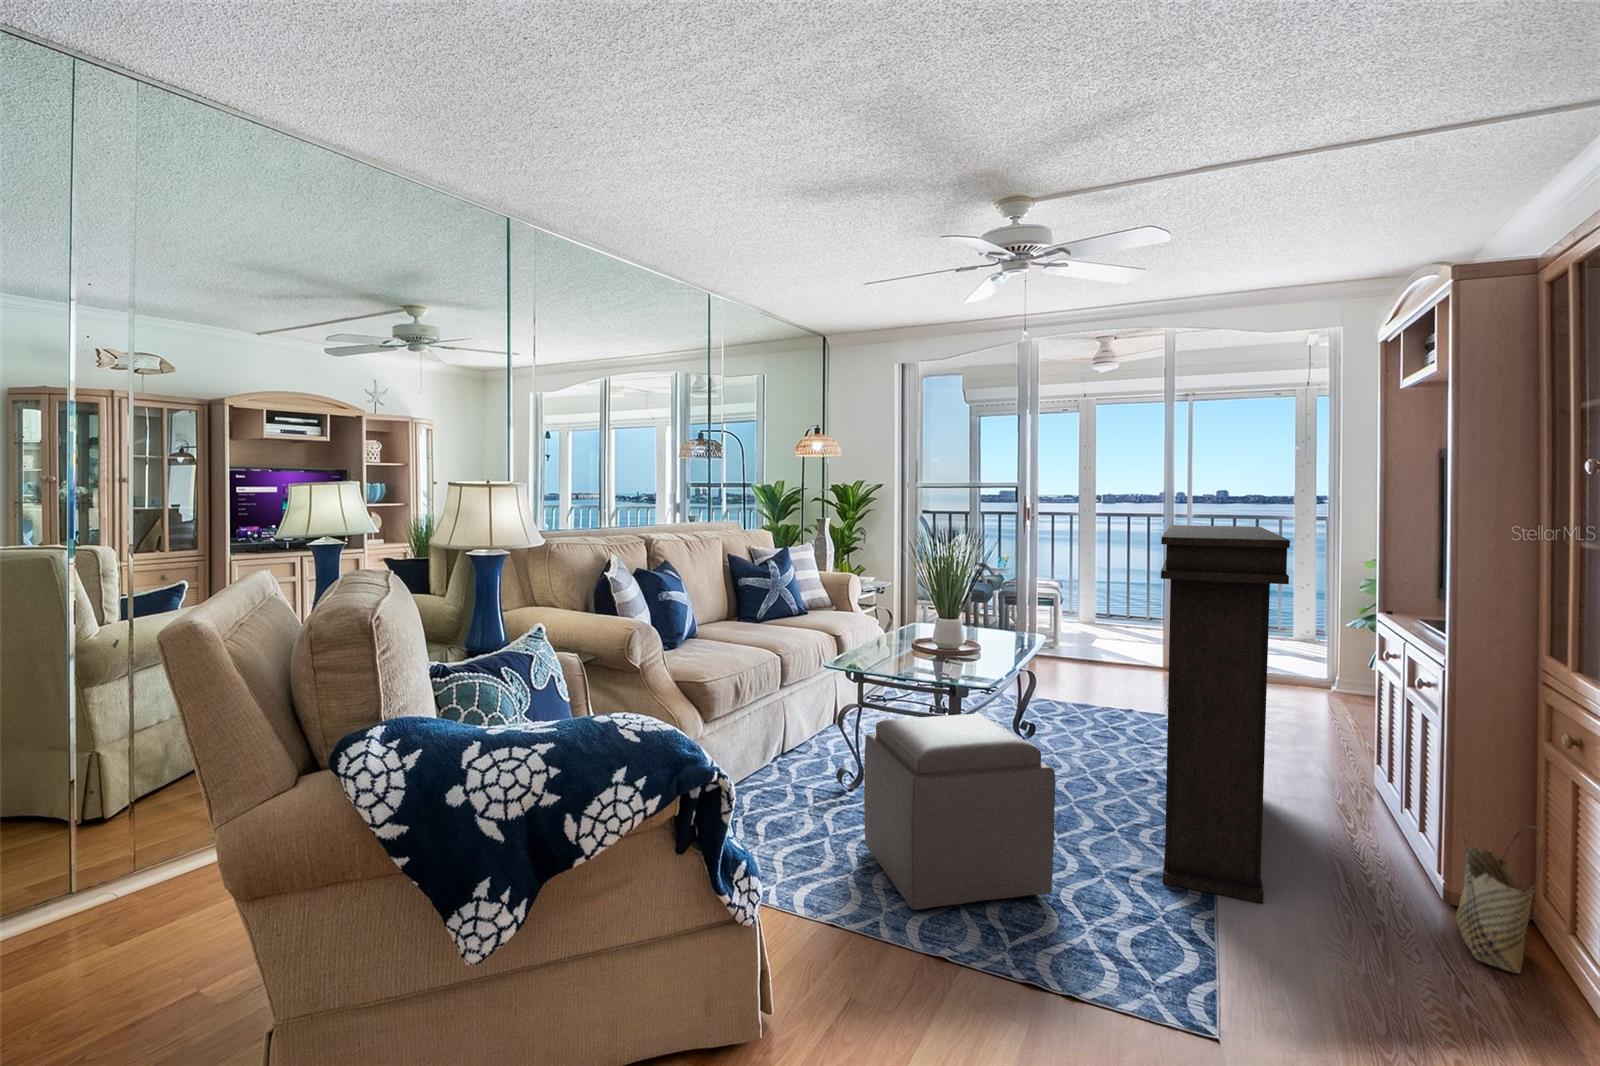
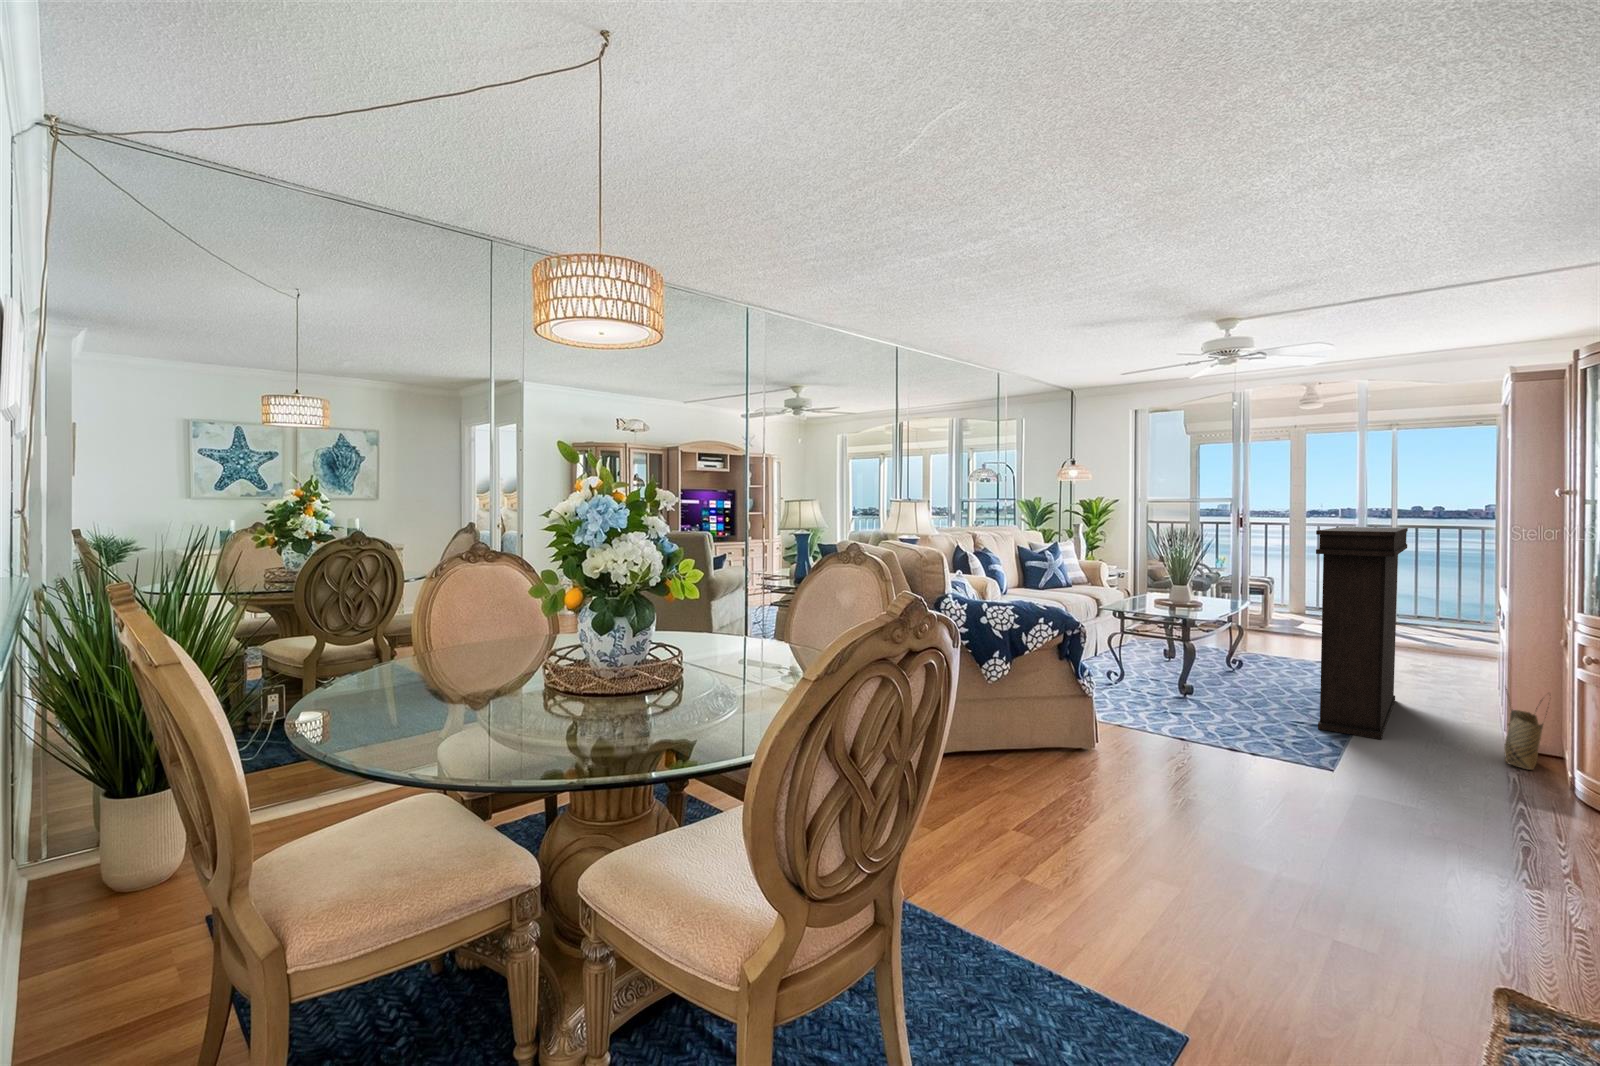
ottoman: present [864,714,1055,910] -> none [1131,632,1248,726]

